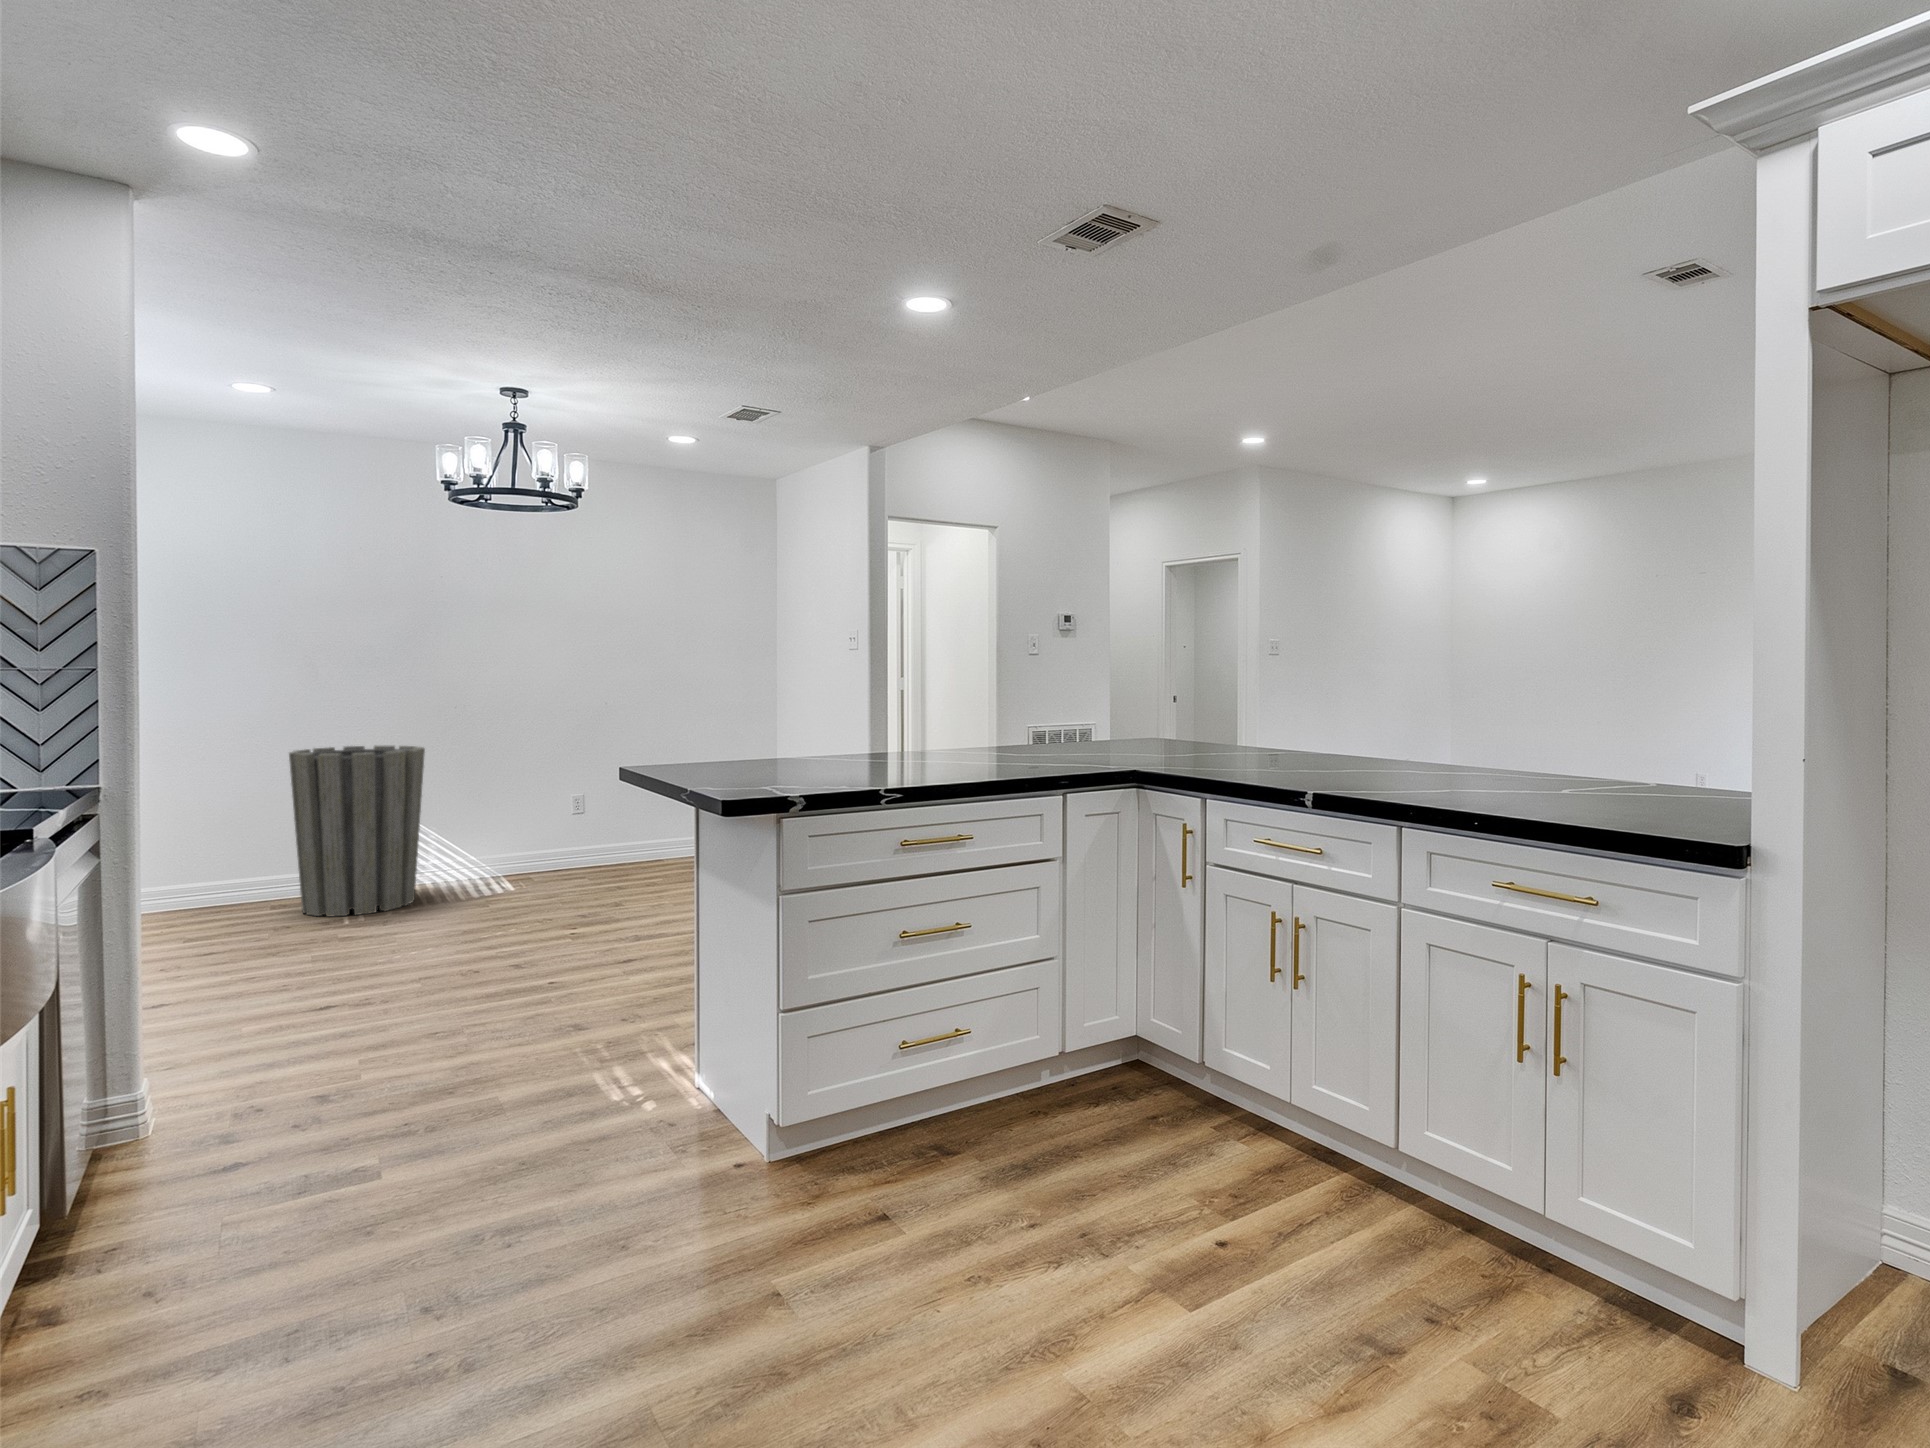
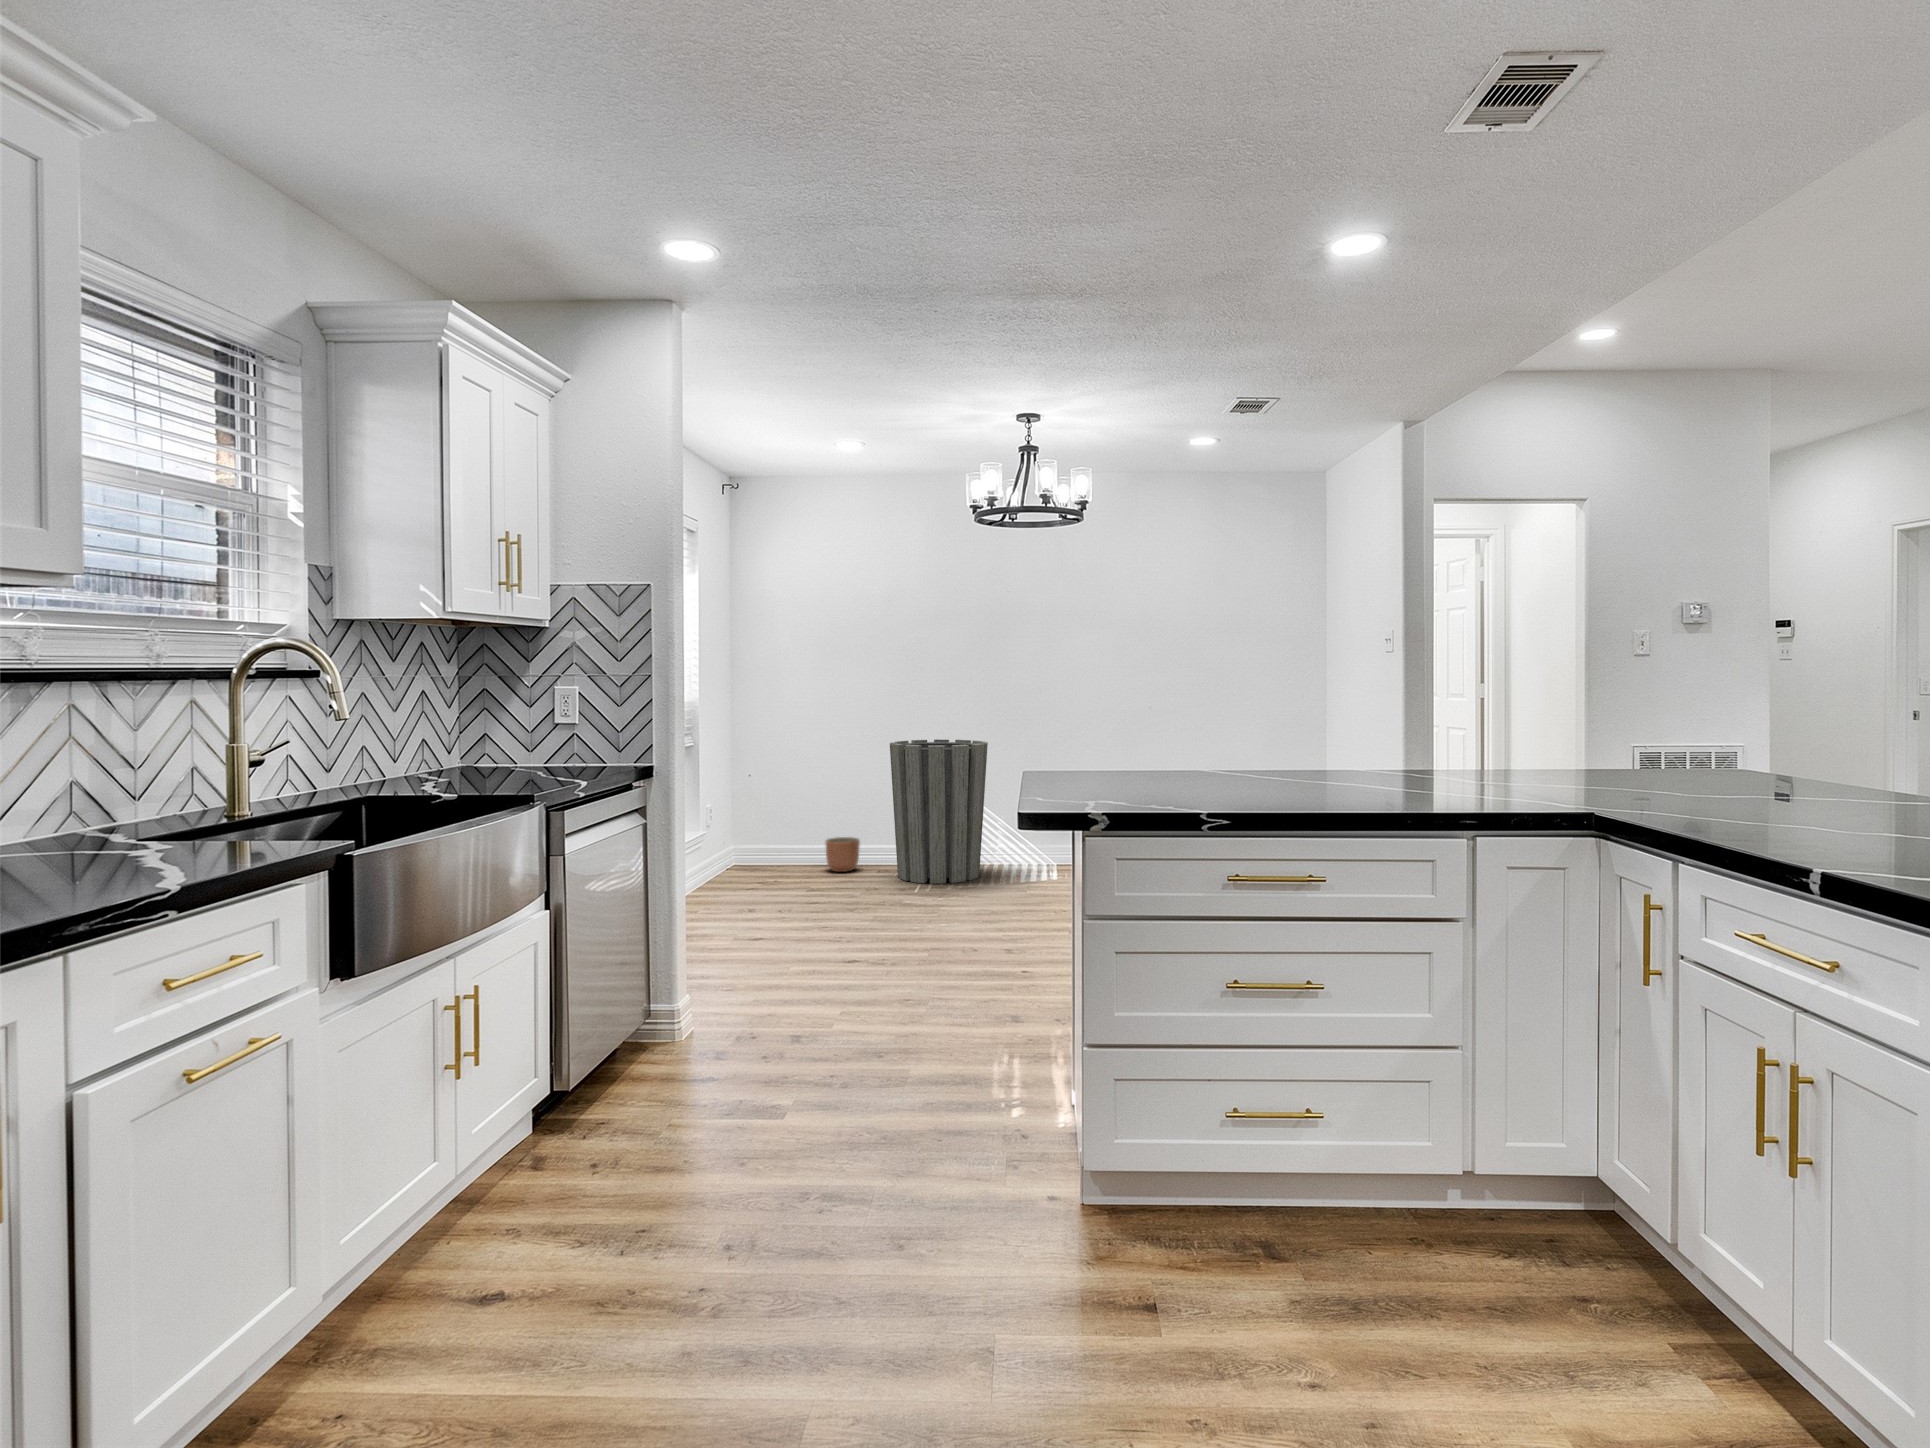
planter: none [184,873,237,917] -> present [826,837,860,872]

